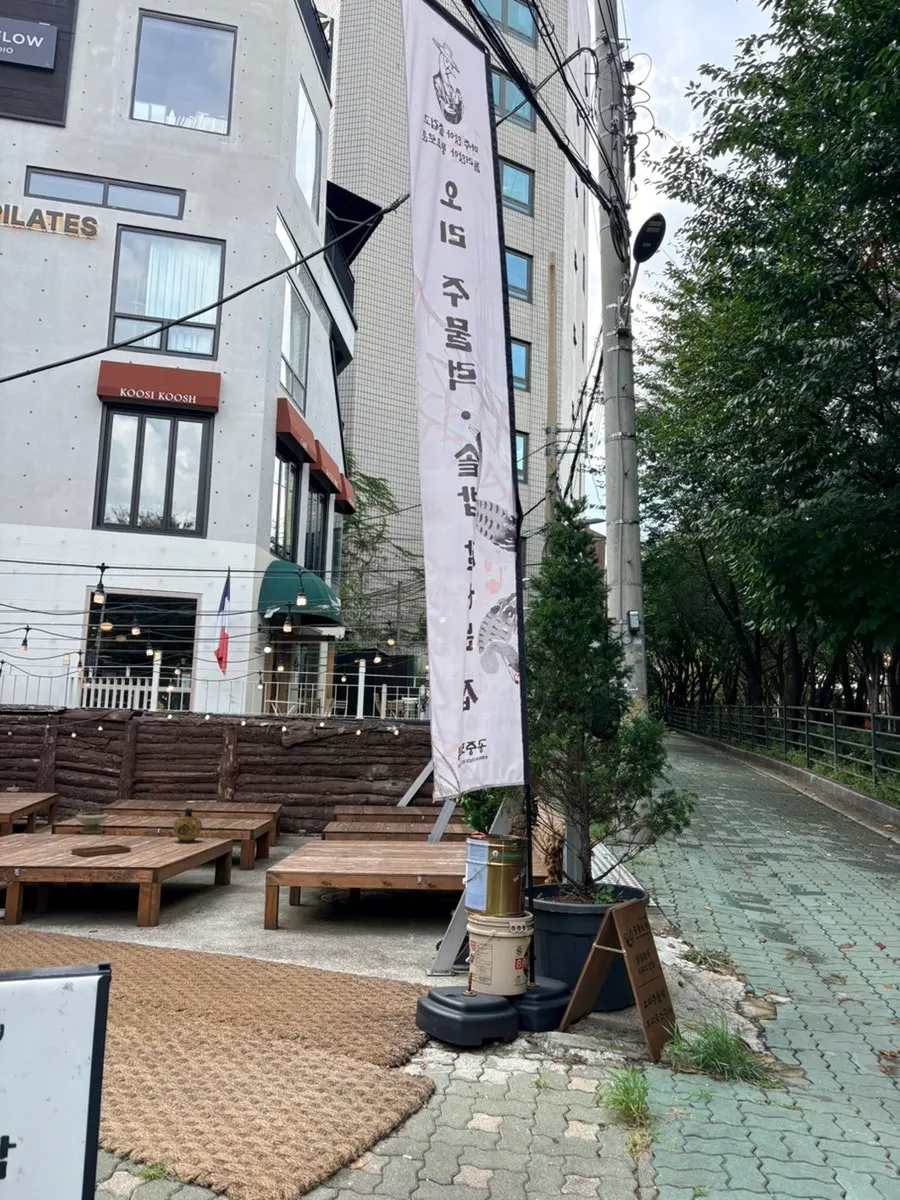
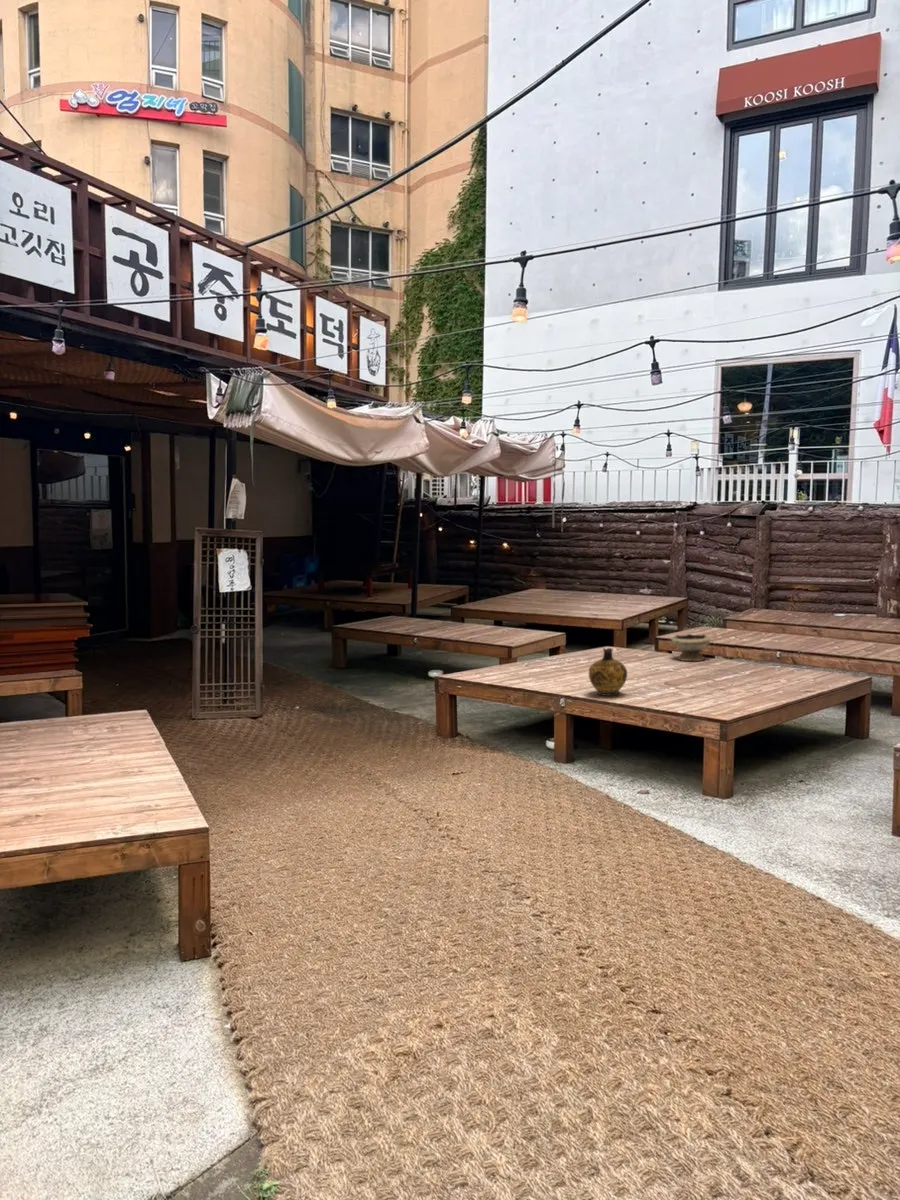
ceramic jug: present [174,808,202,842] -> present [589,648,627,696]
tray: present [71,835,131,856] -> none [645,672,720,701]

